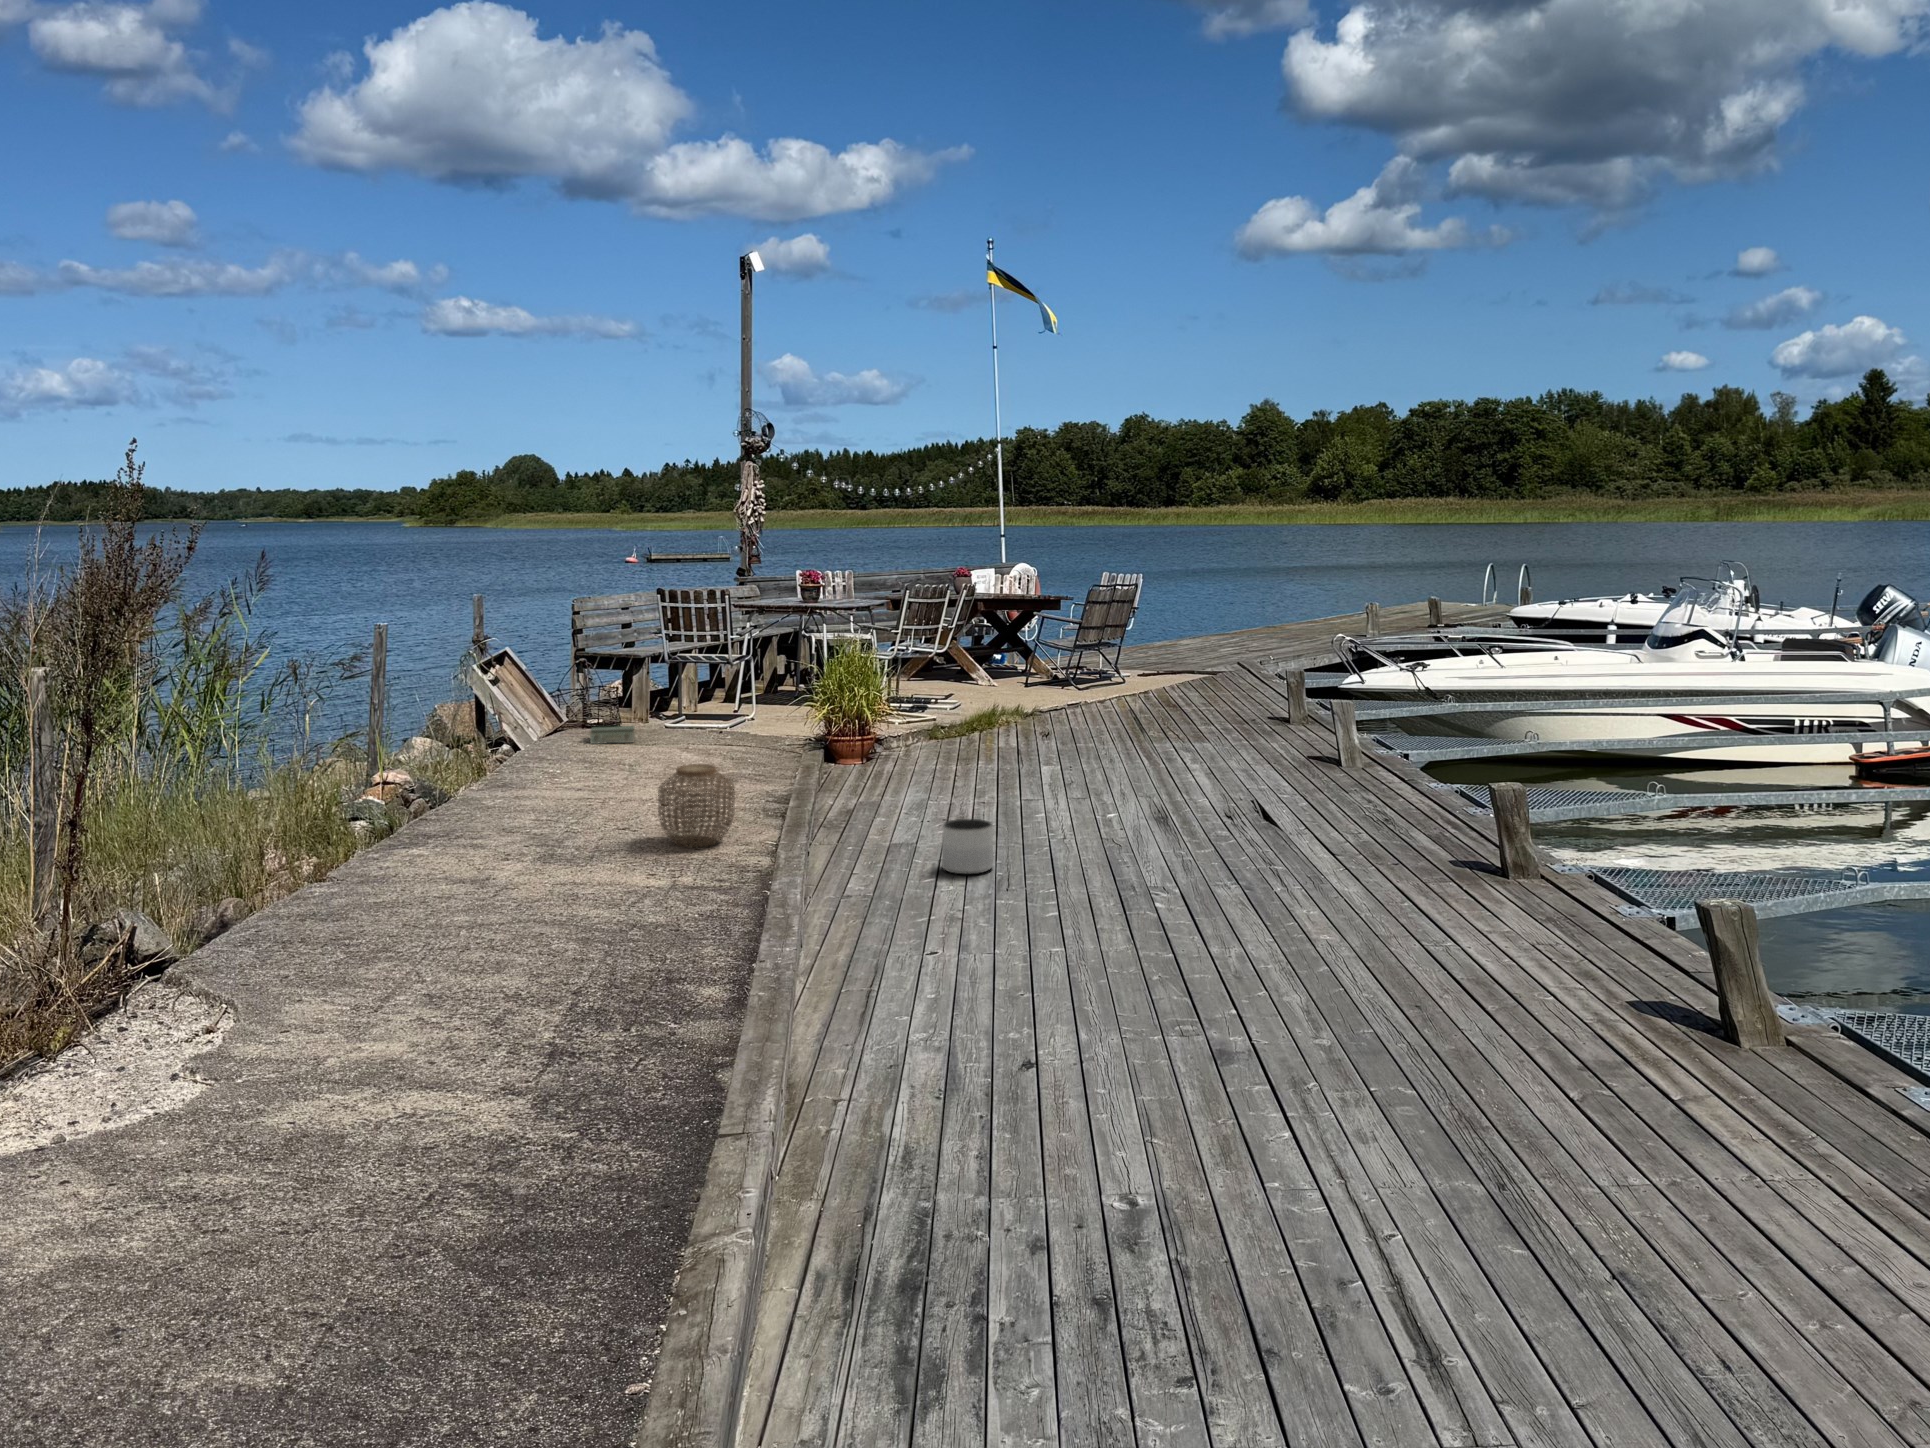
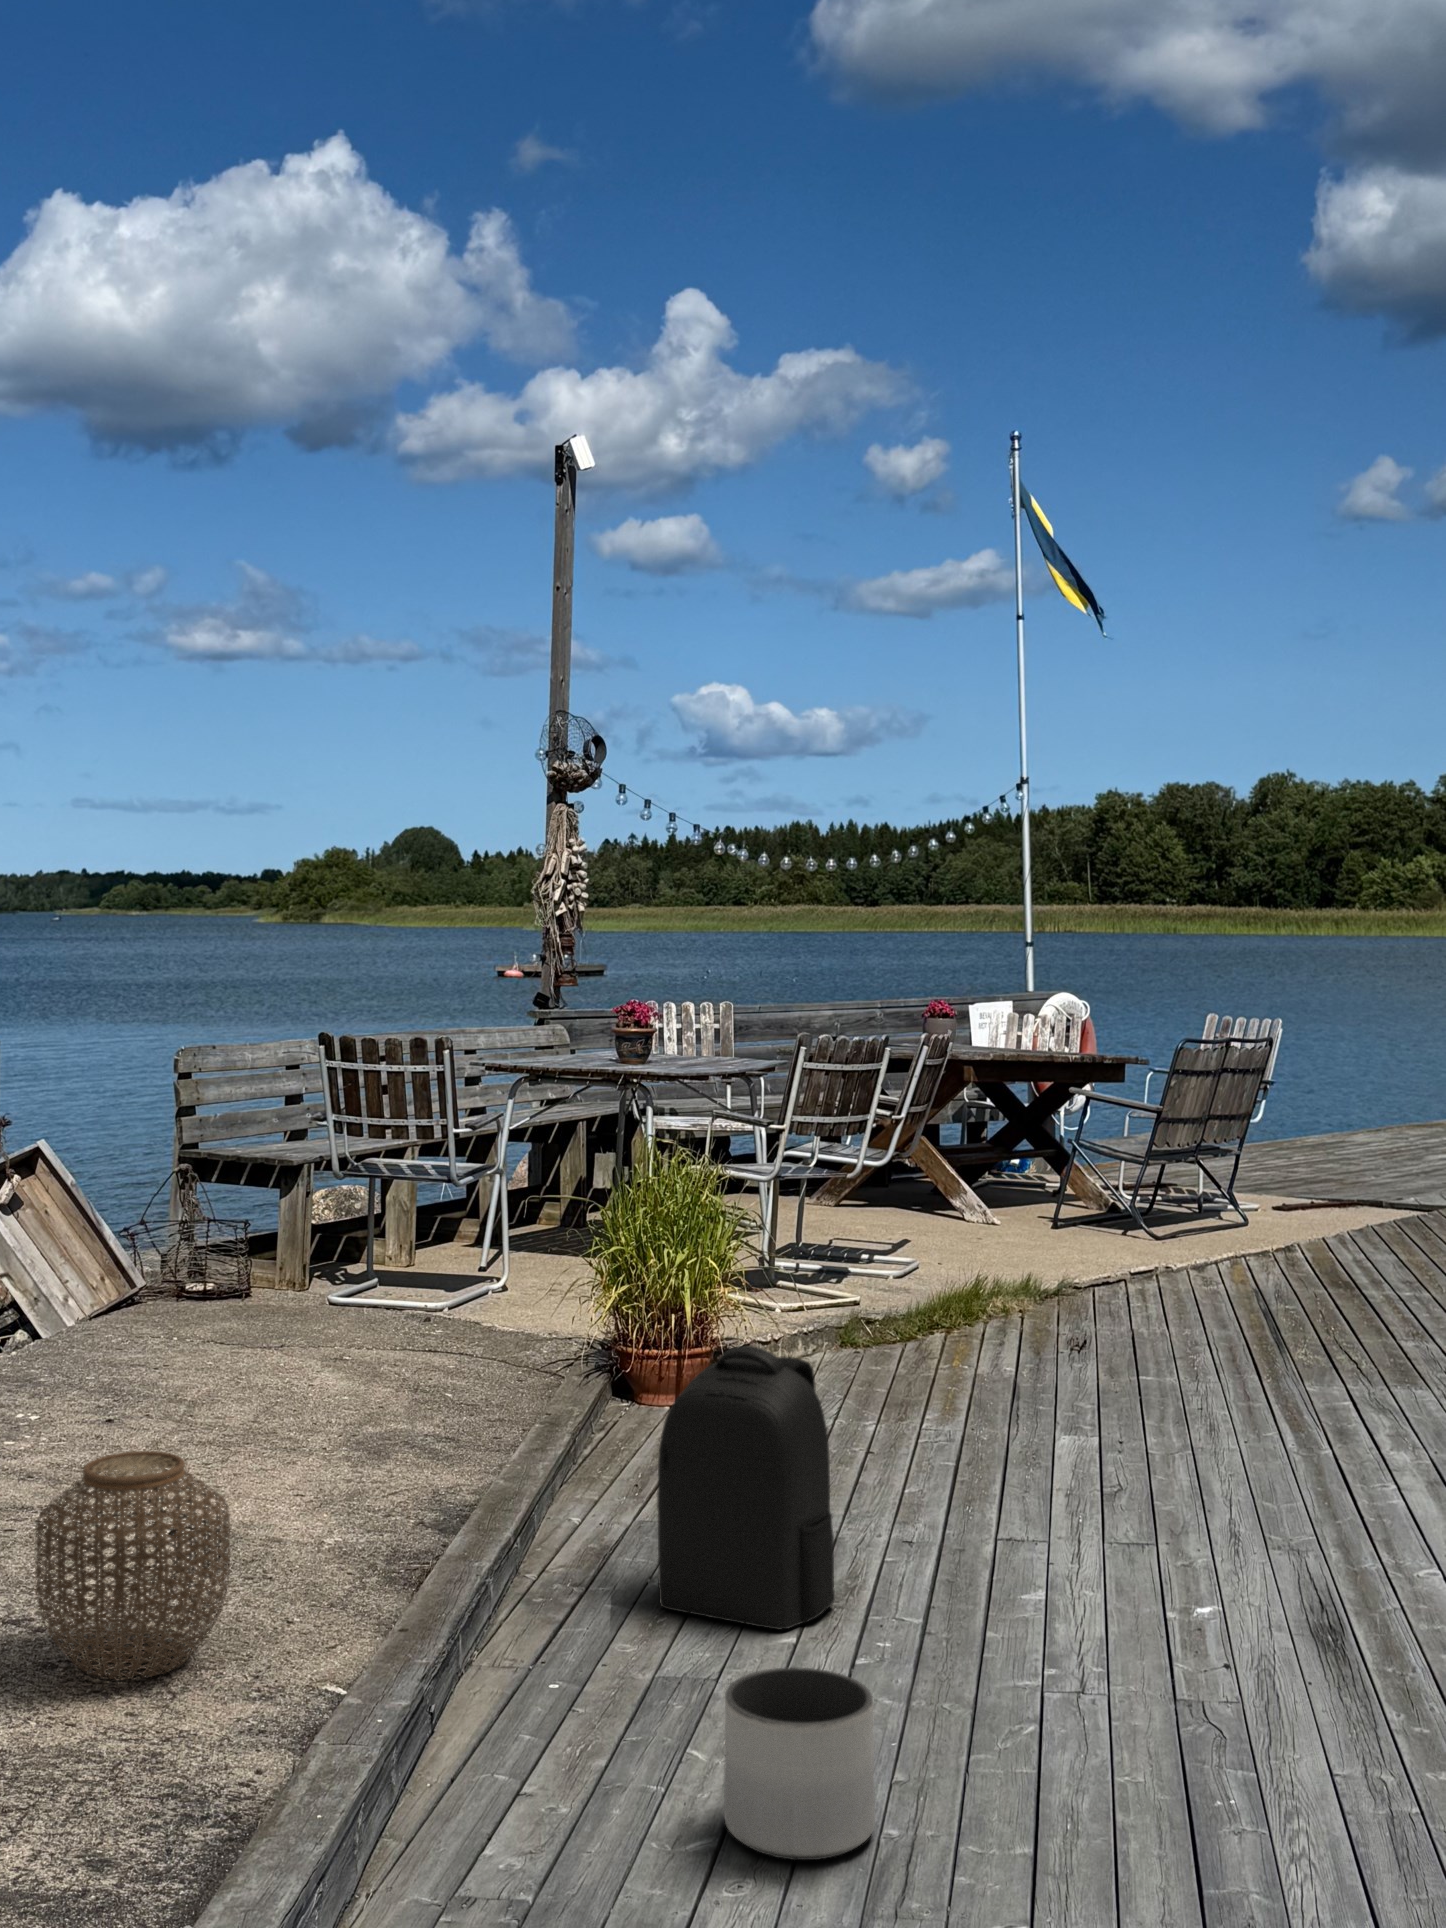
backpack: none [891,720,962,825] -> present [657,1346,835,1630]
toolbox: present [590,726,635,744] -> none [157,1299,251,1335]

